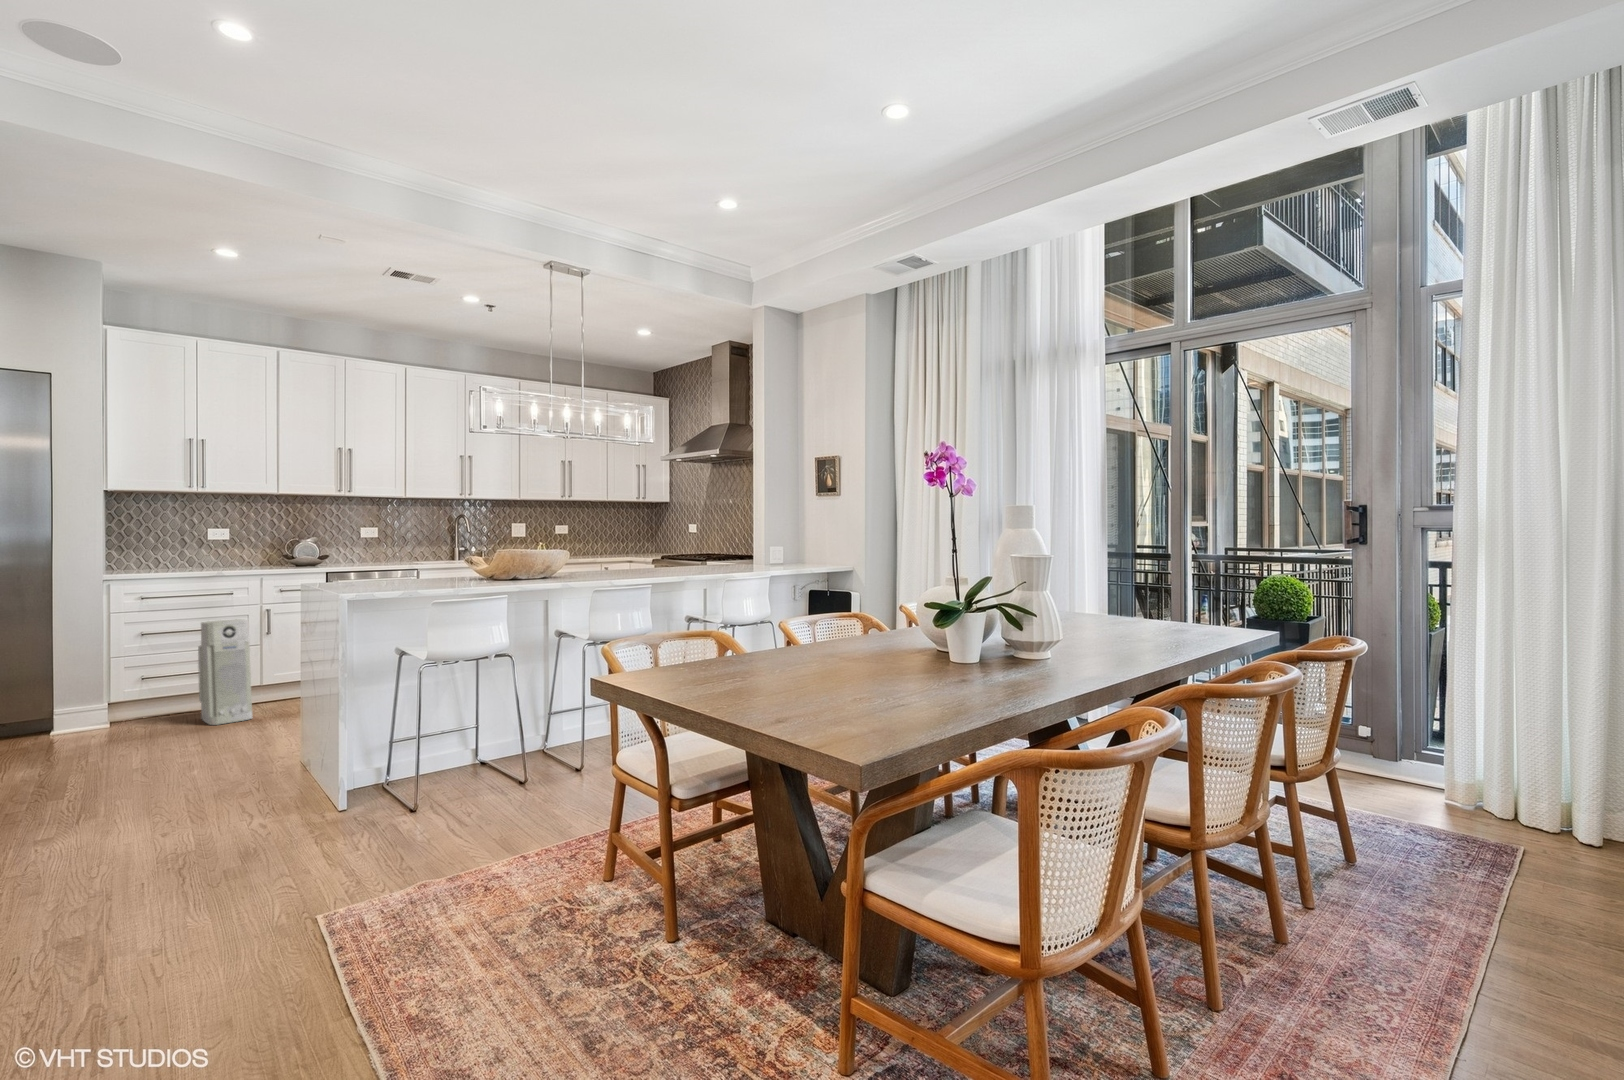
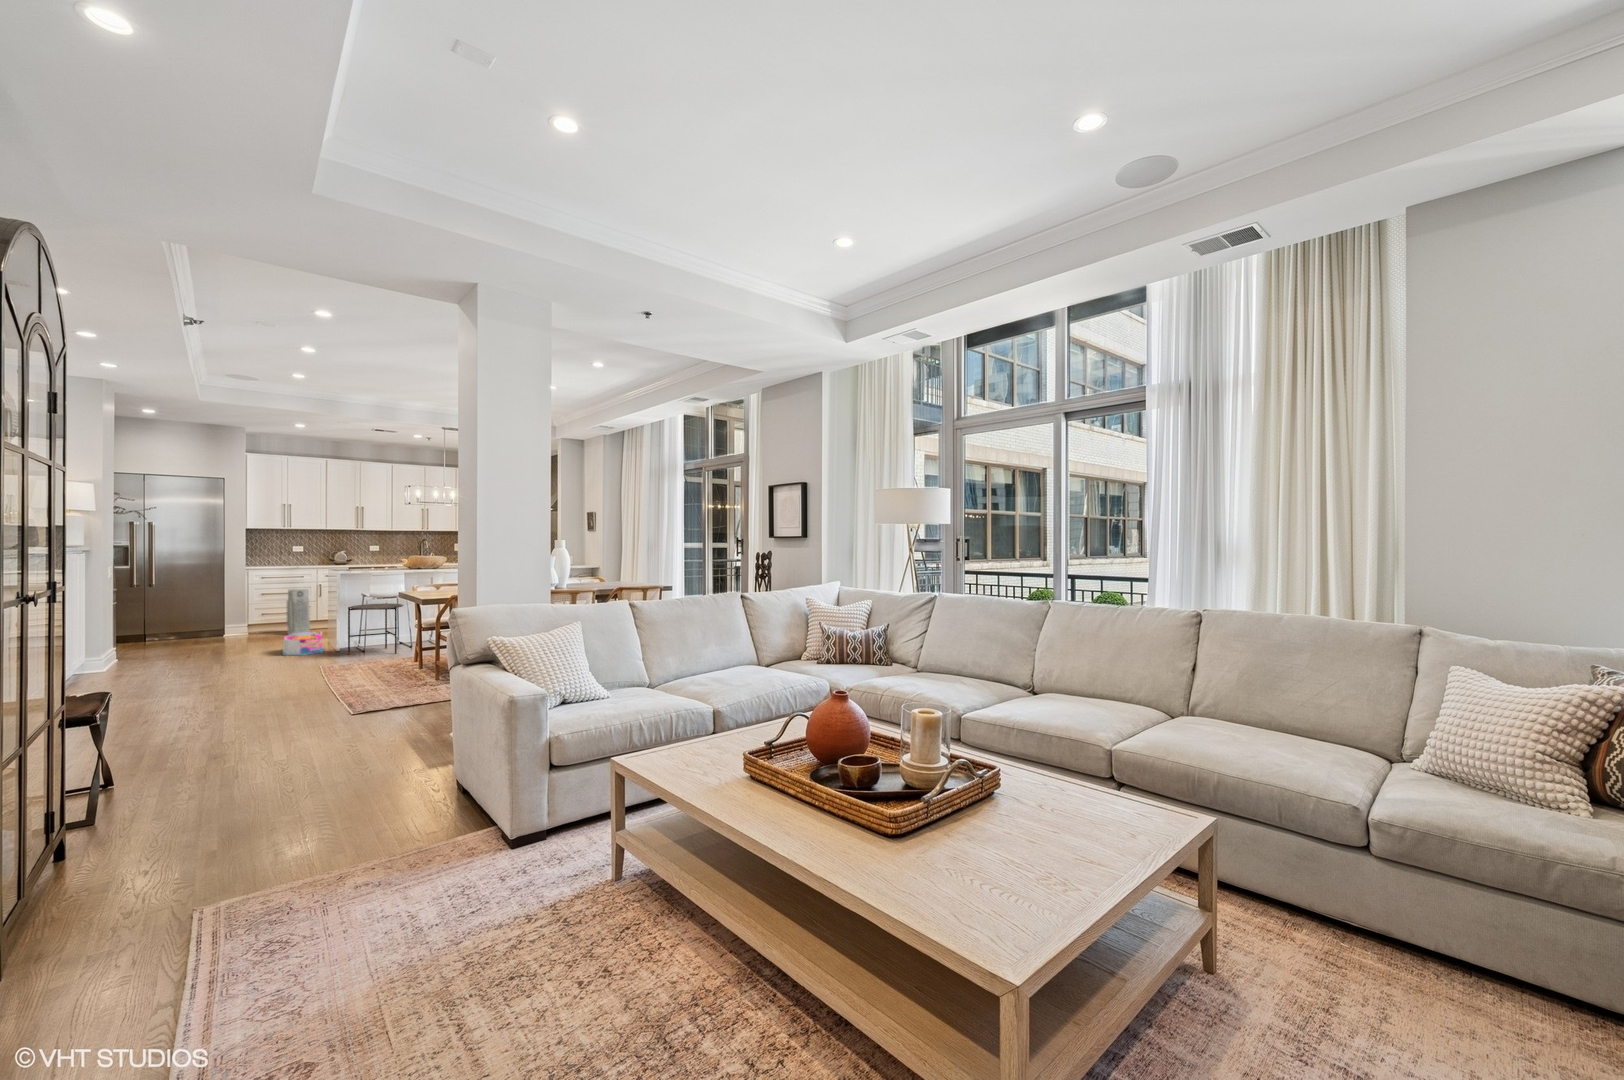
side table: none [381,659,515,805] -> present [348,603,403,655]
storage bin: none [198,737,311,818] -> present [282,632,324,656]

